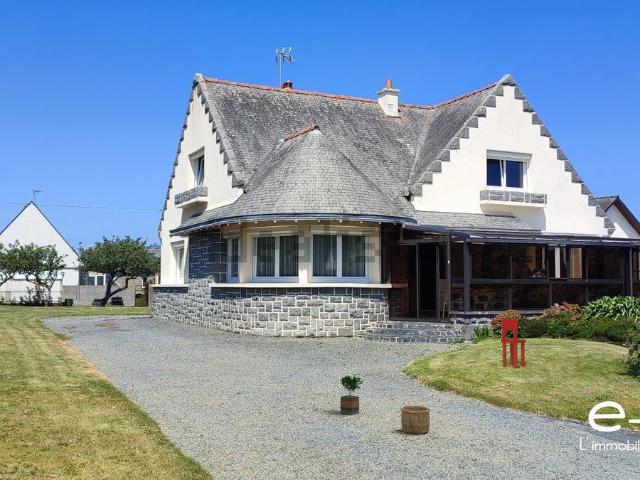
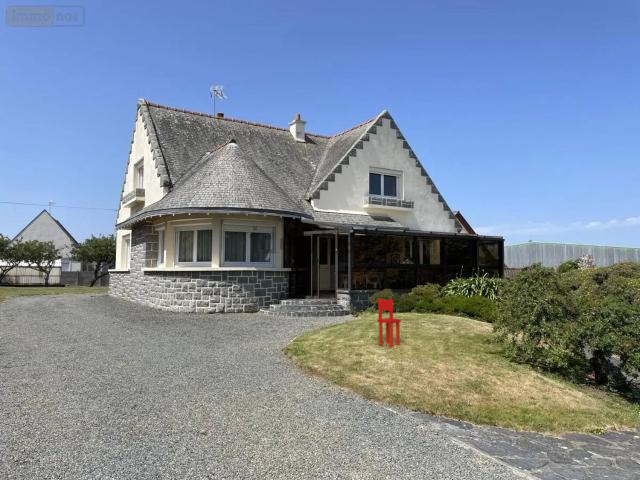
potted tree: present [340,376,363,415] -> none [189,368,219,417]
wooden bucket: present [401,405,430,434] -> none [249,412,287,453]

